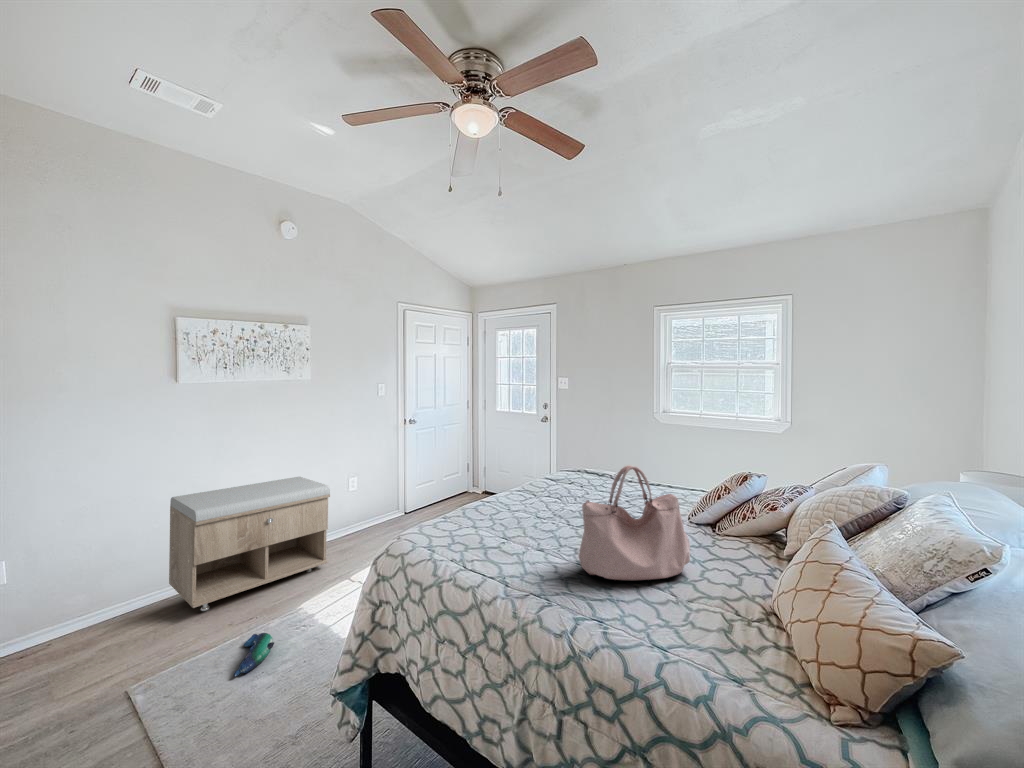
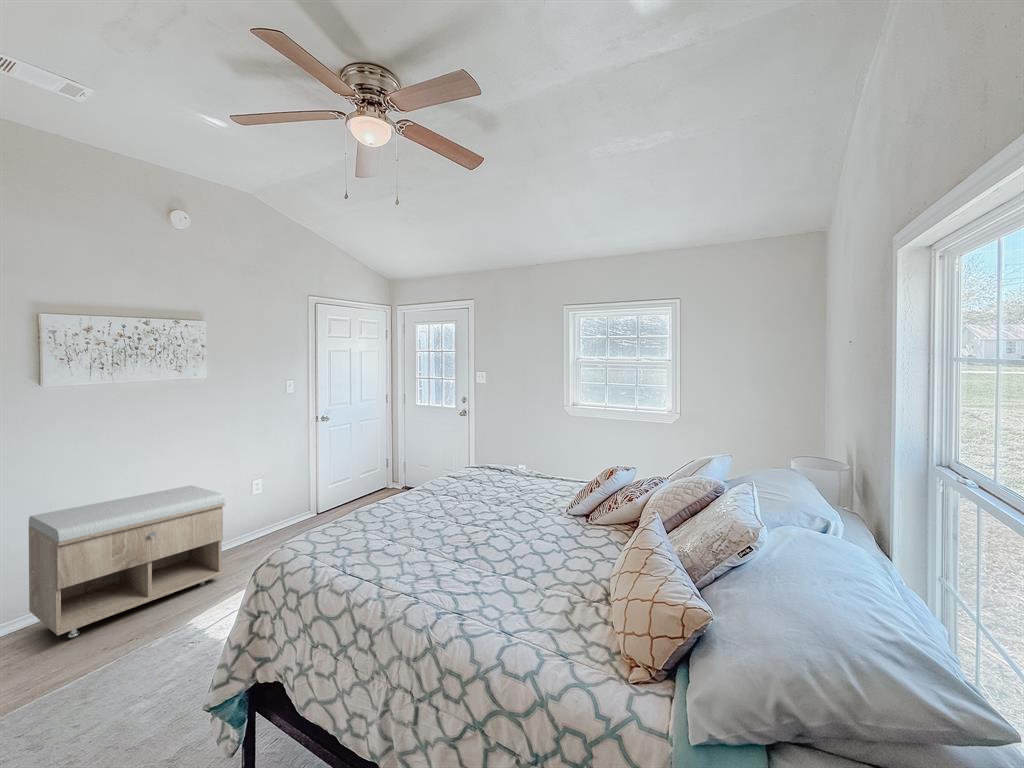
handbag: present [579,465,690,580] -> none [452,468,554,574]
plush toy: present [234,633,274,677] -> none [103,654,153,704]

